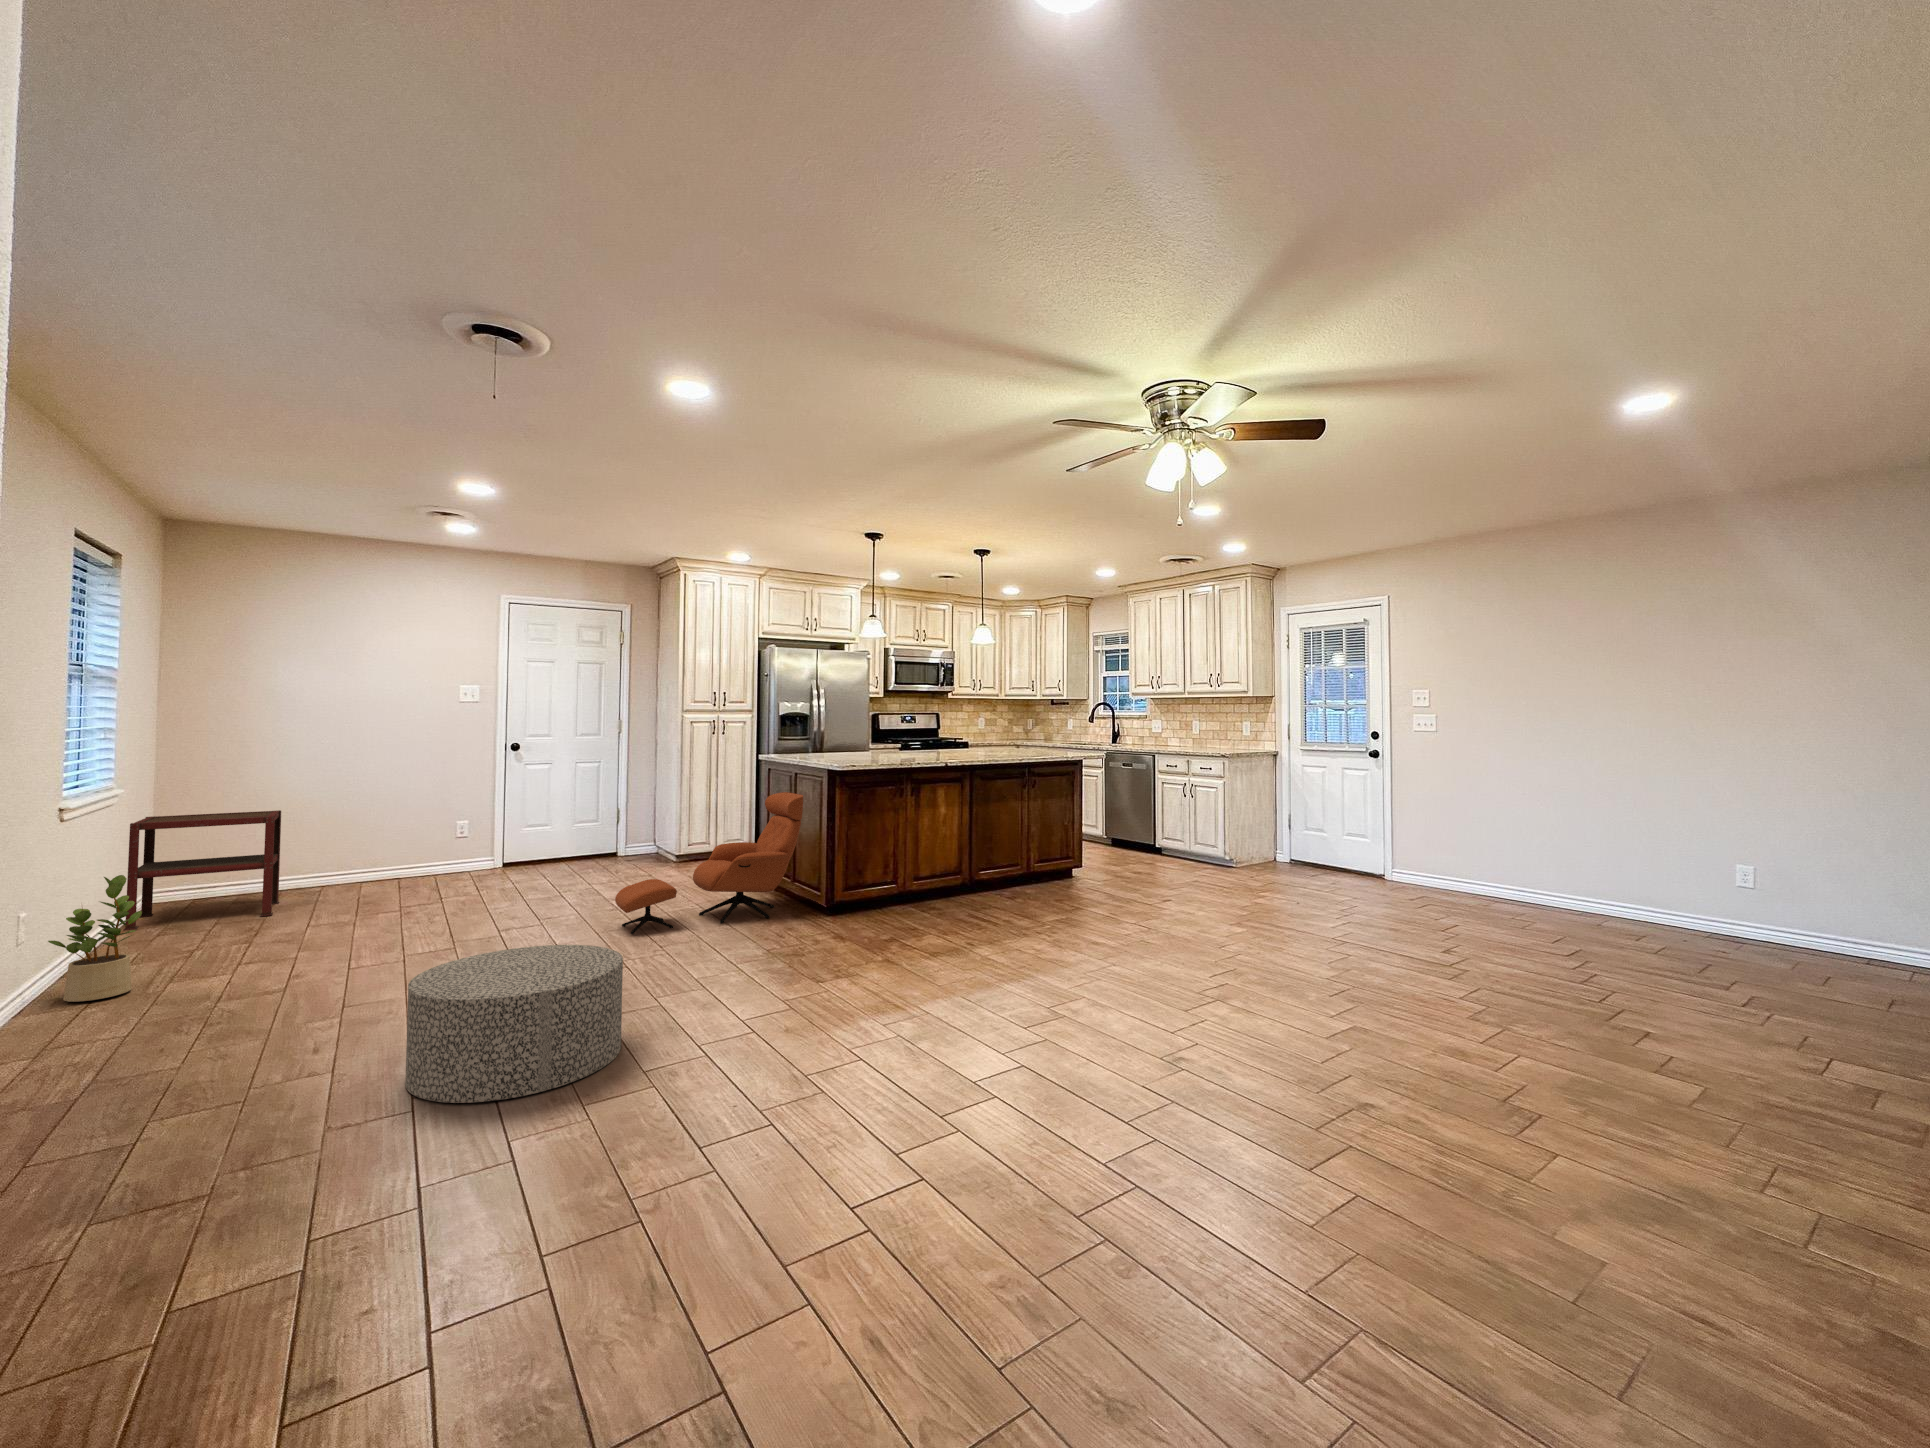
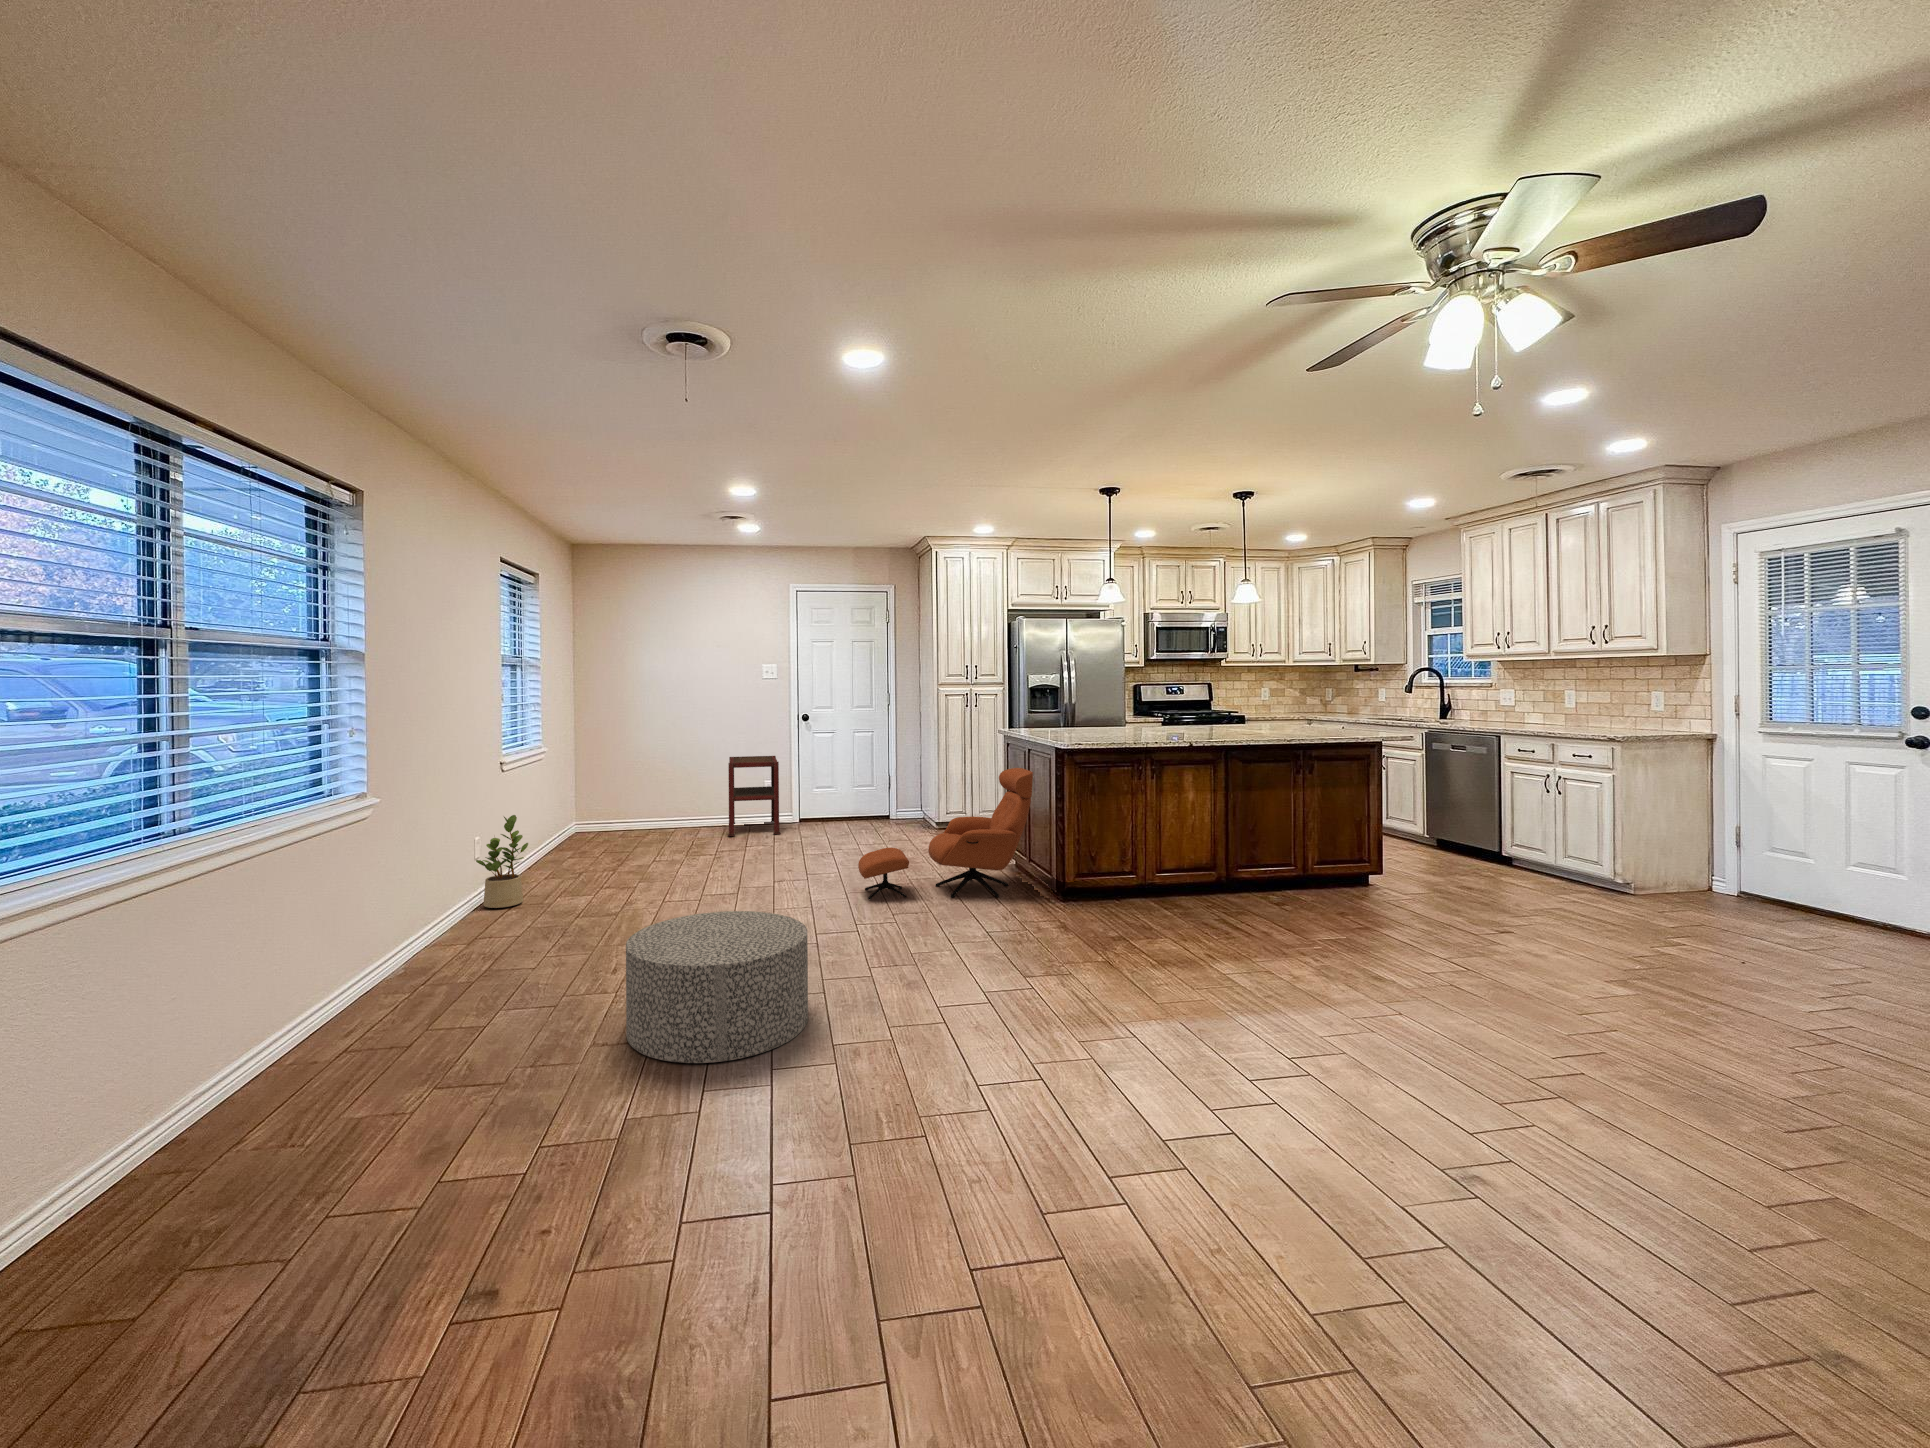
side table: present [123,810,281,931] -> present [728,756,780,836]

